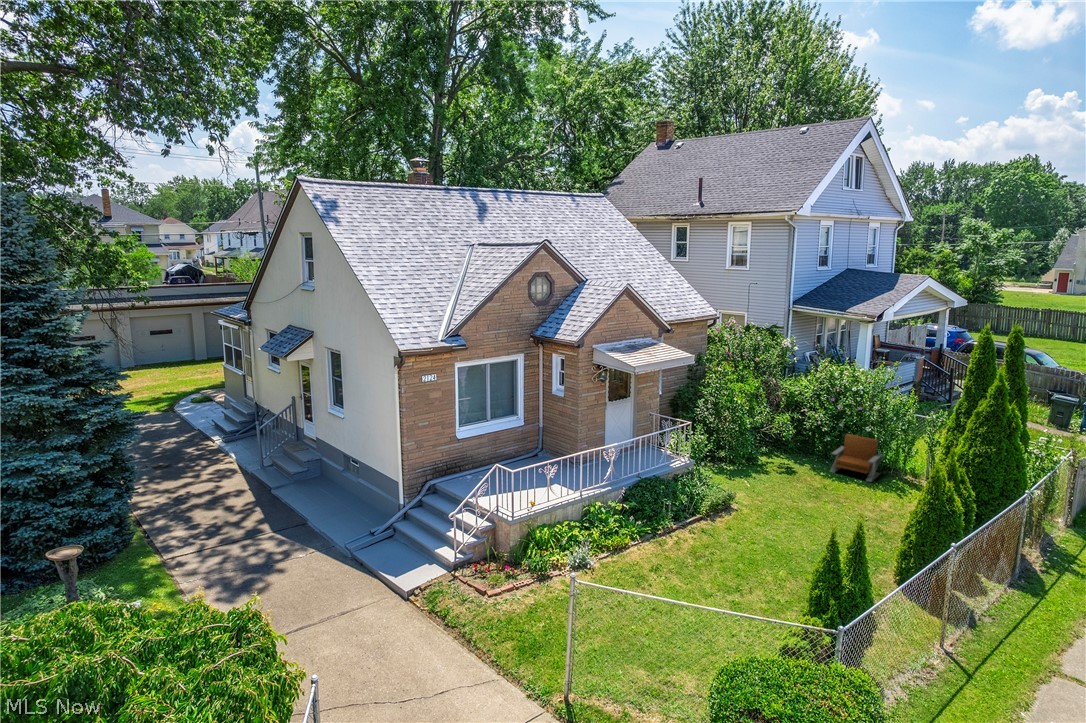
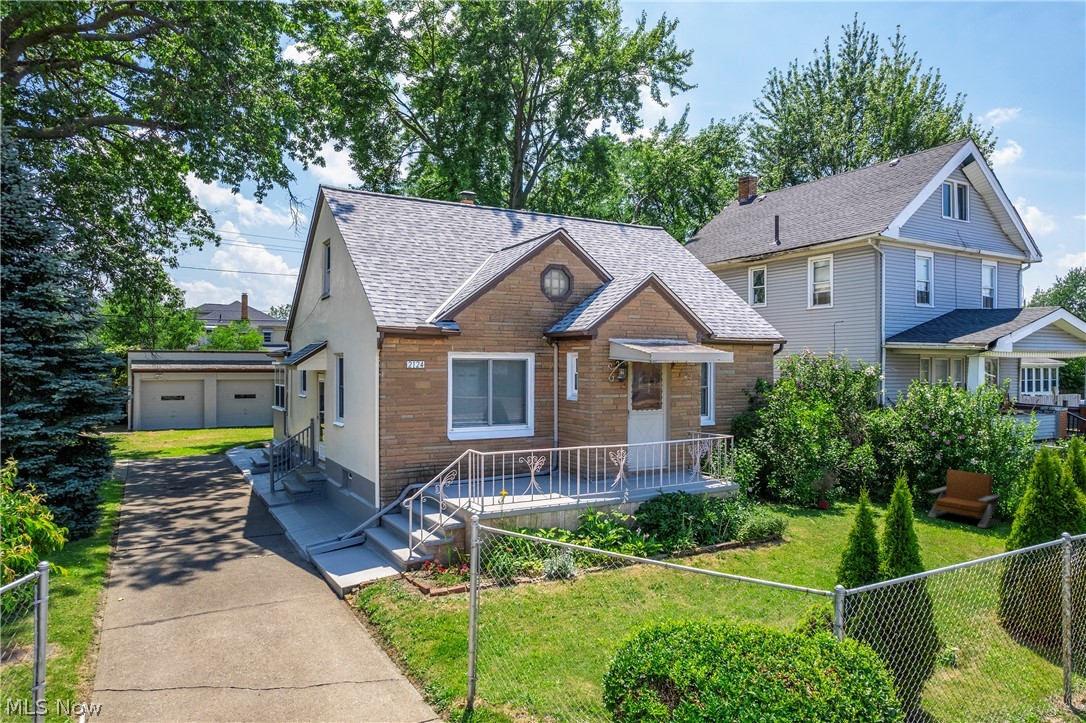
potted tree: none [743,436,766,469] -> present [811,469,838,509]

